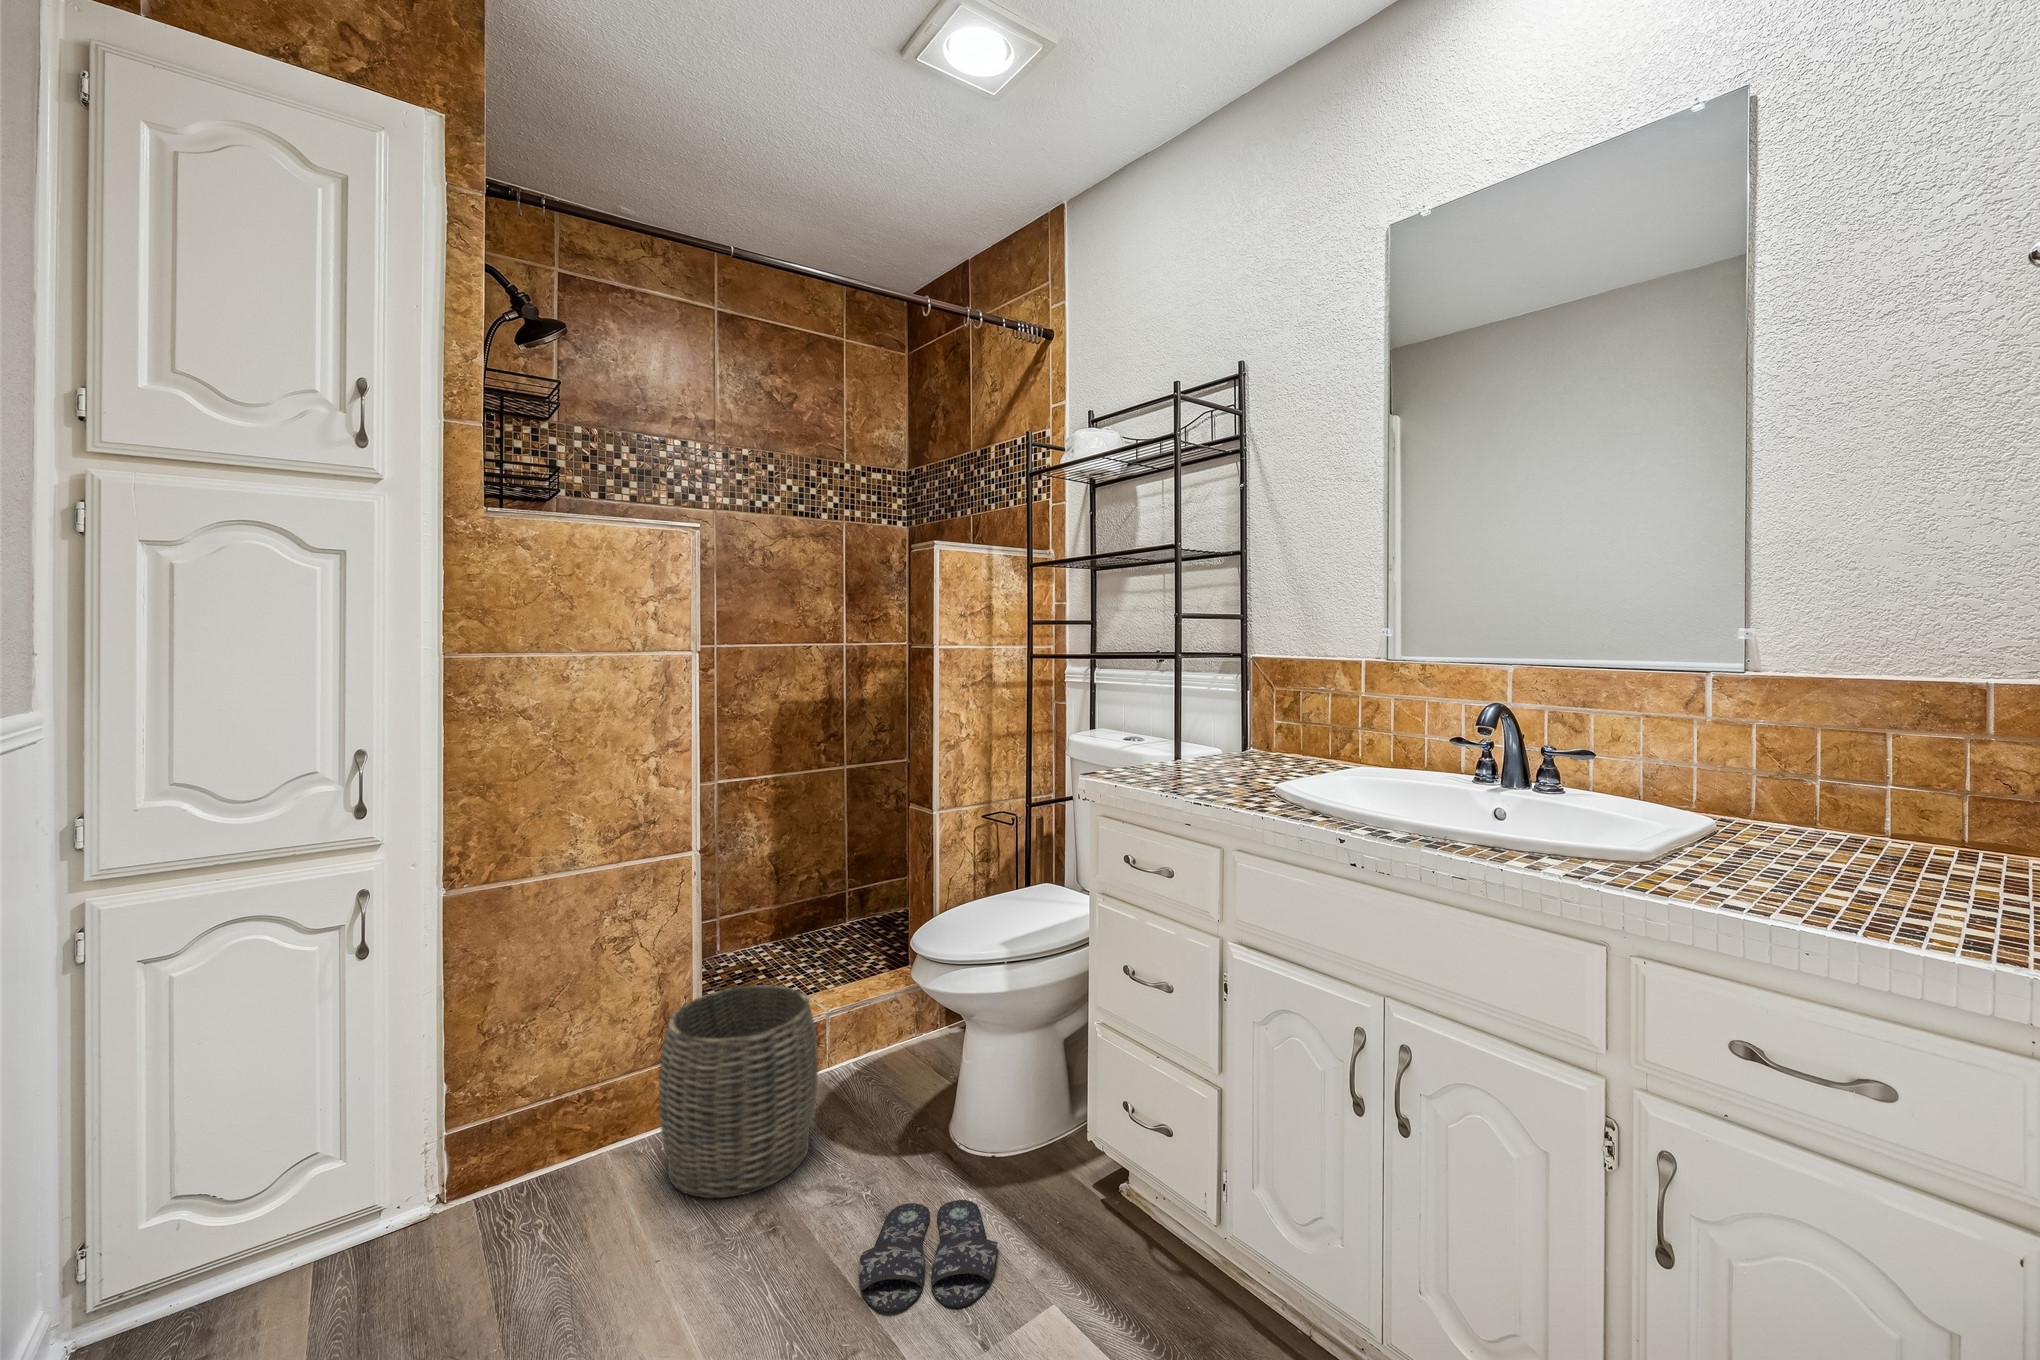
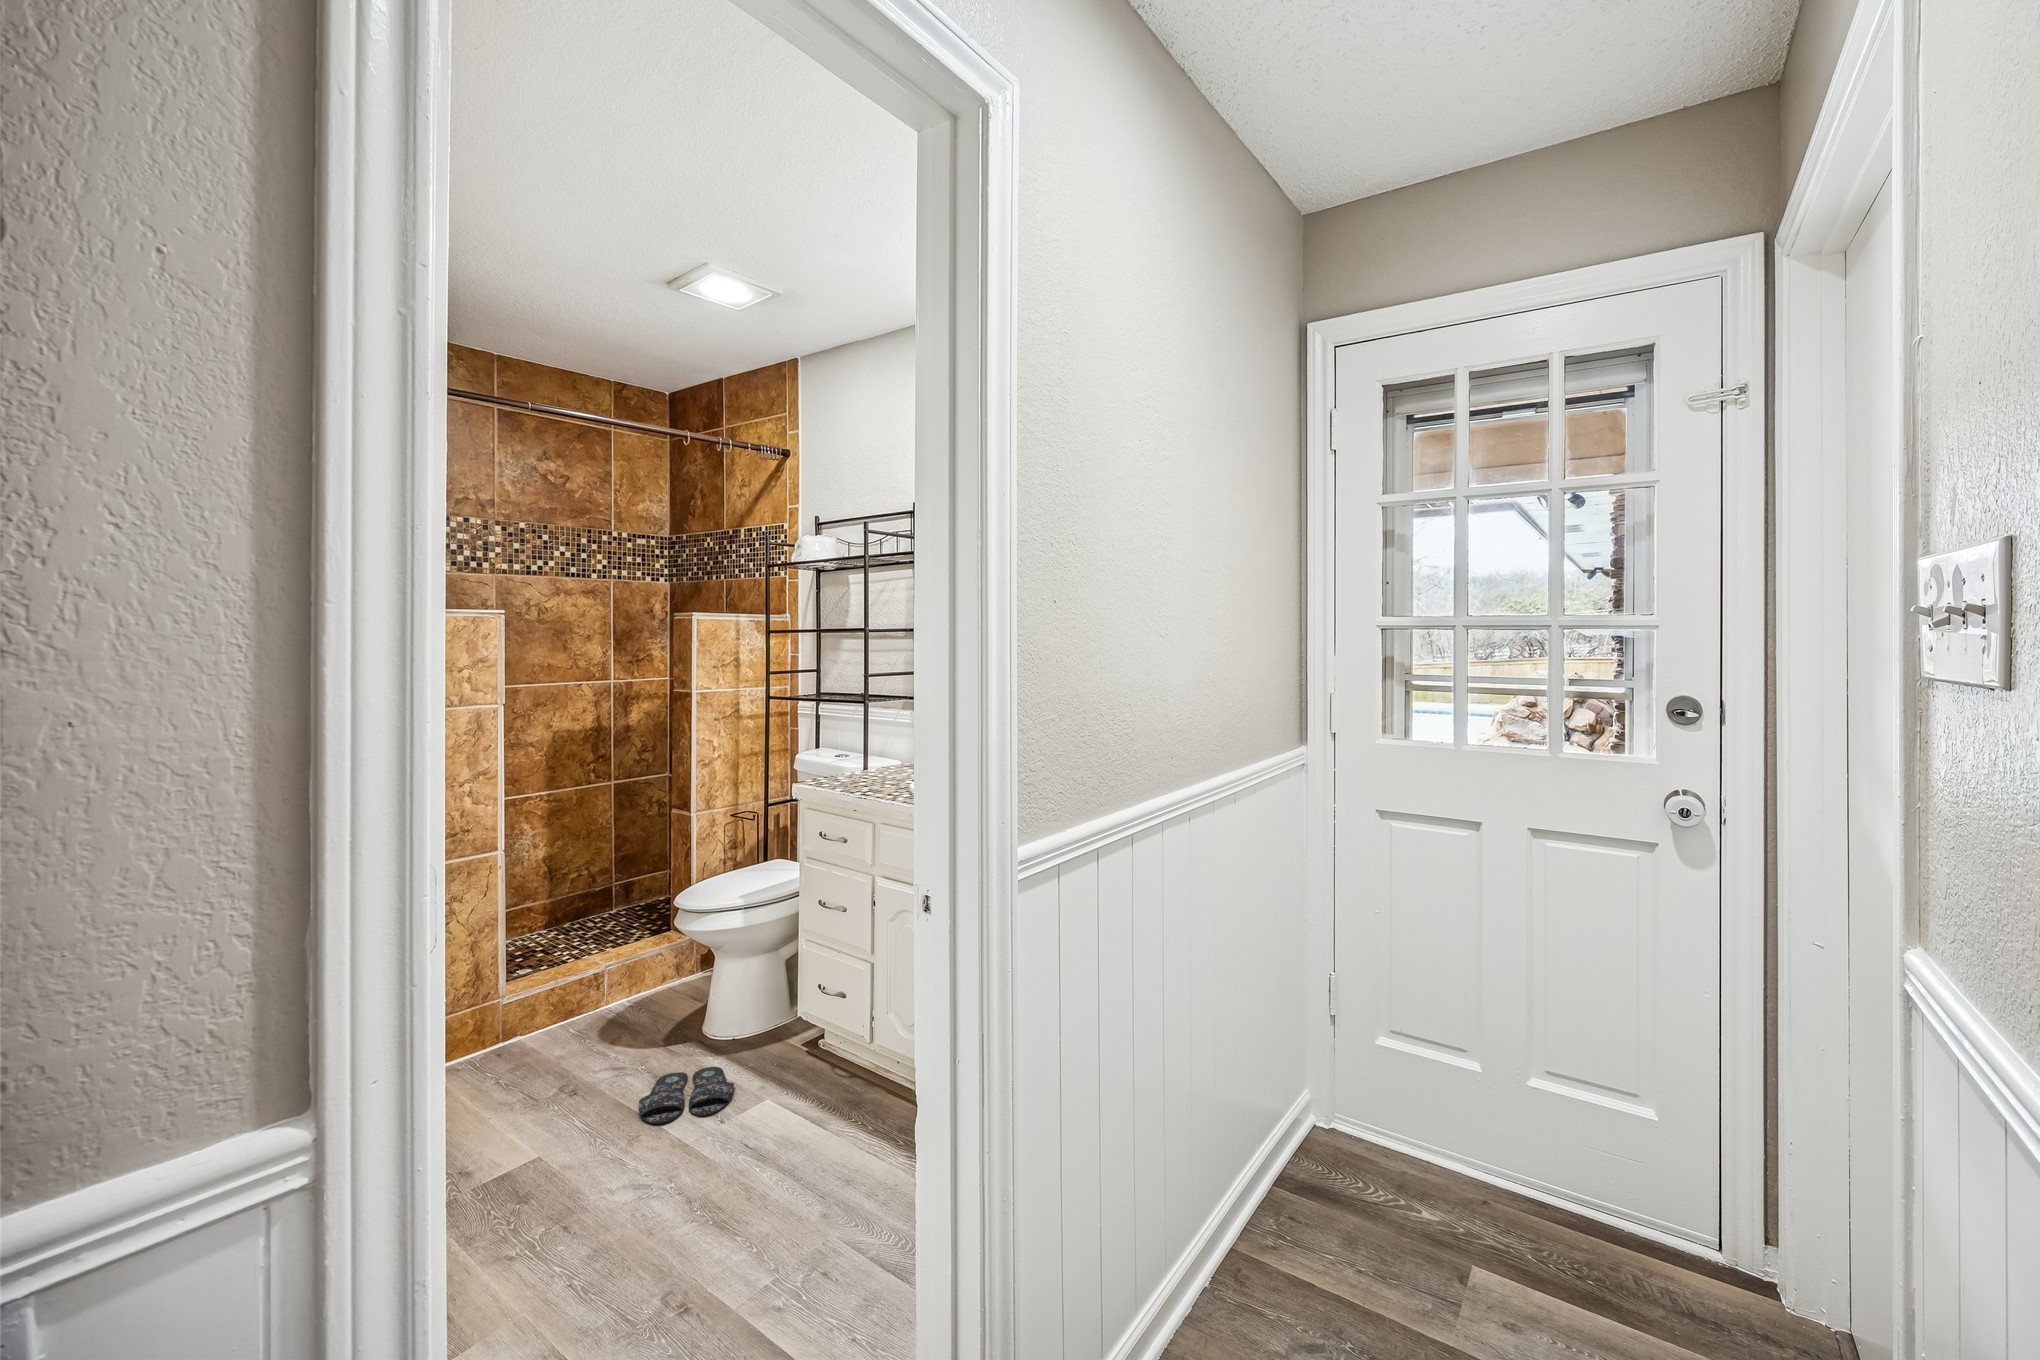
woven basket: present [659,985,818,1198] -> none [478,944,601,1089]

